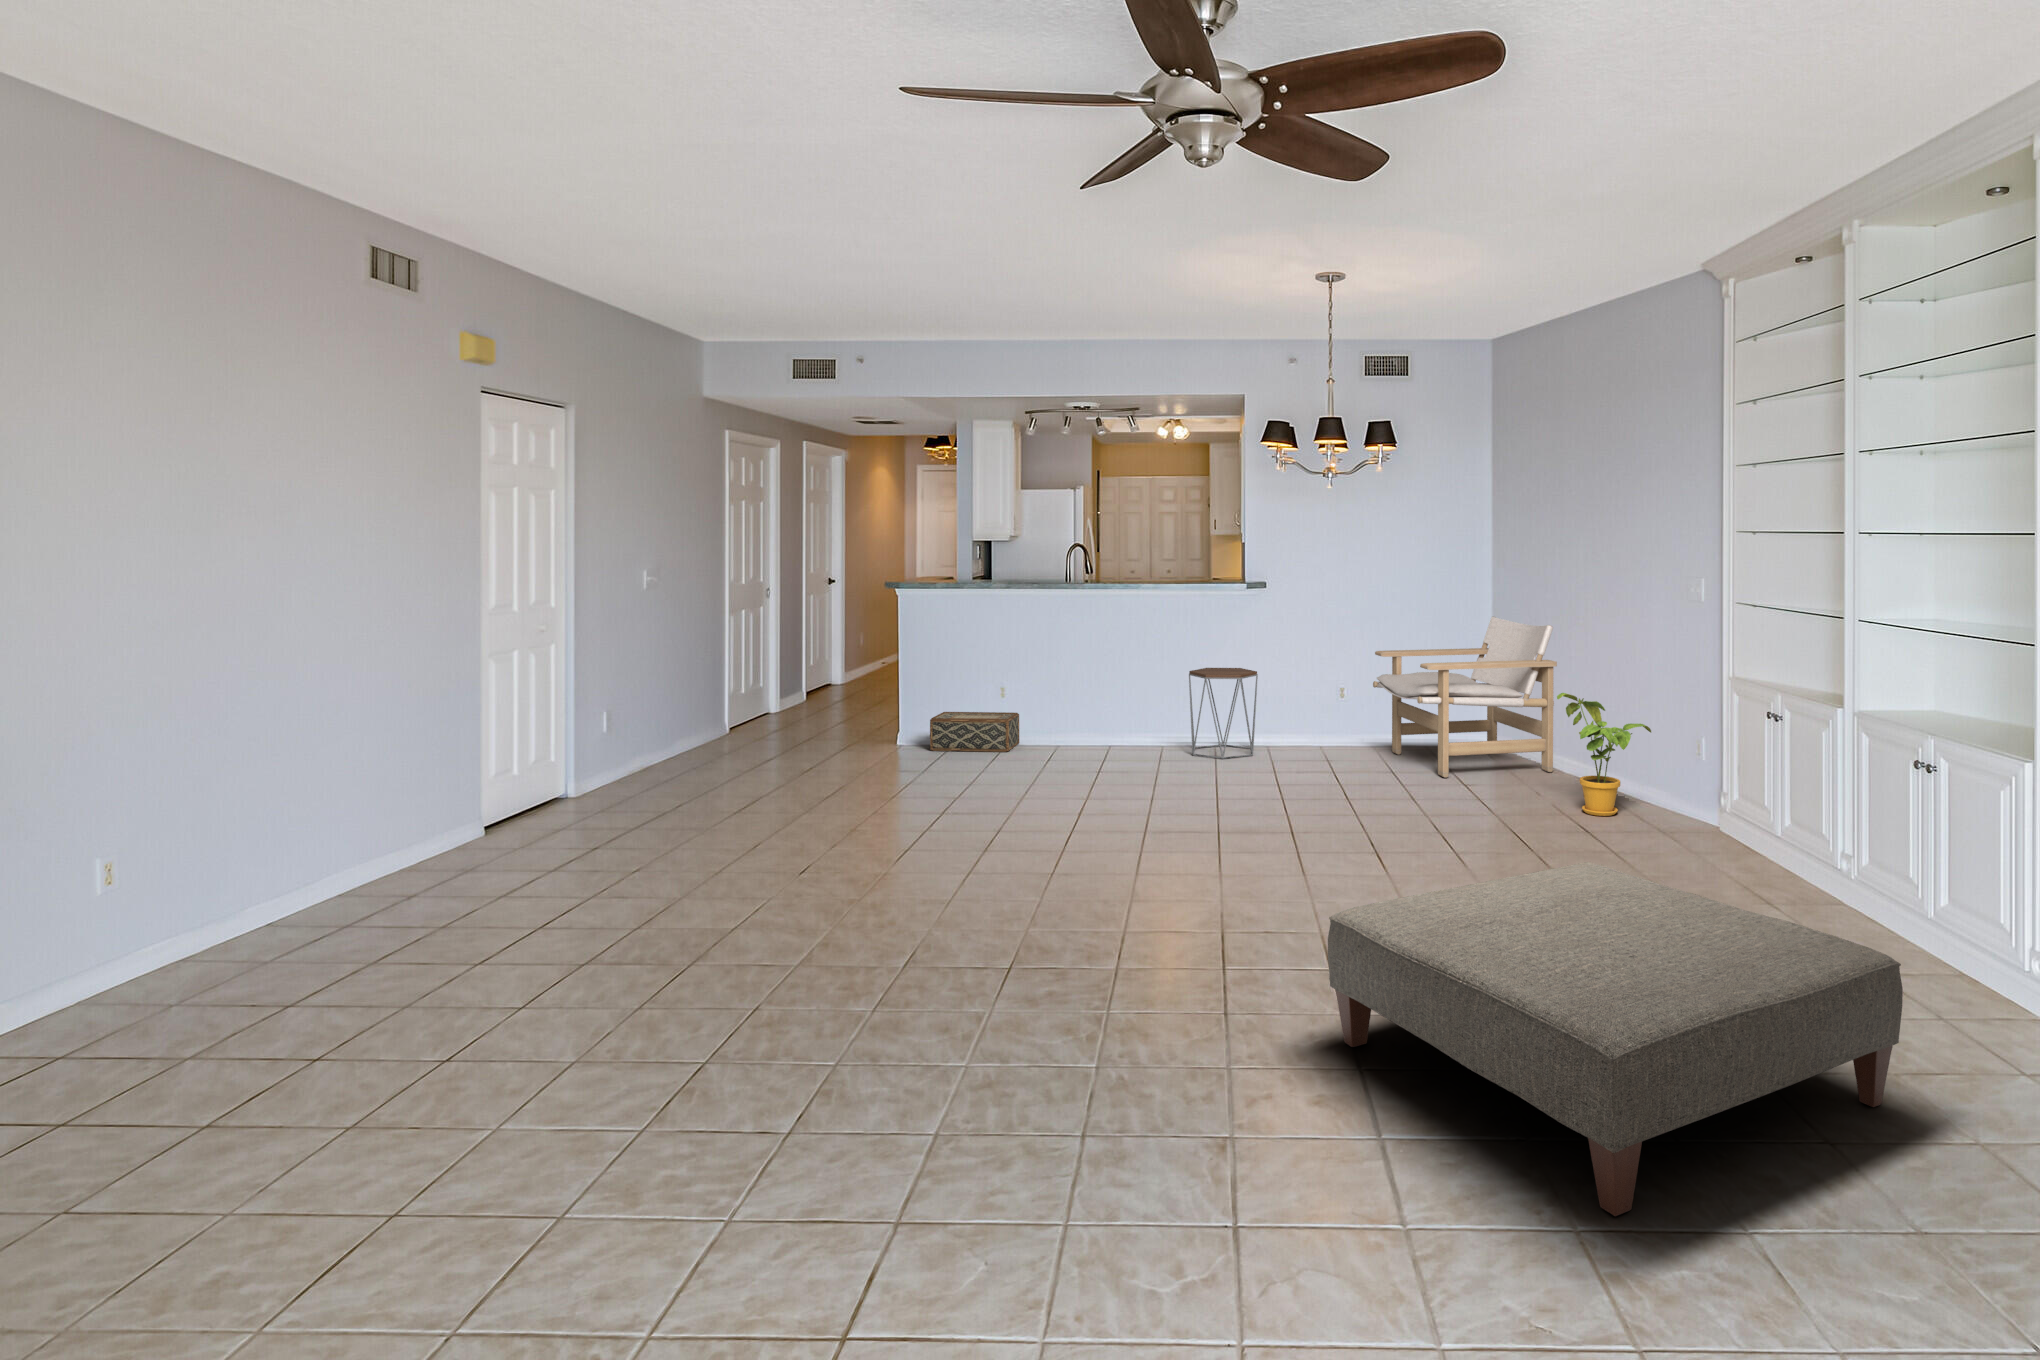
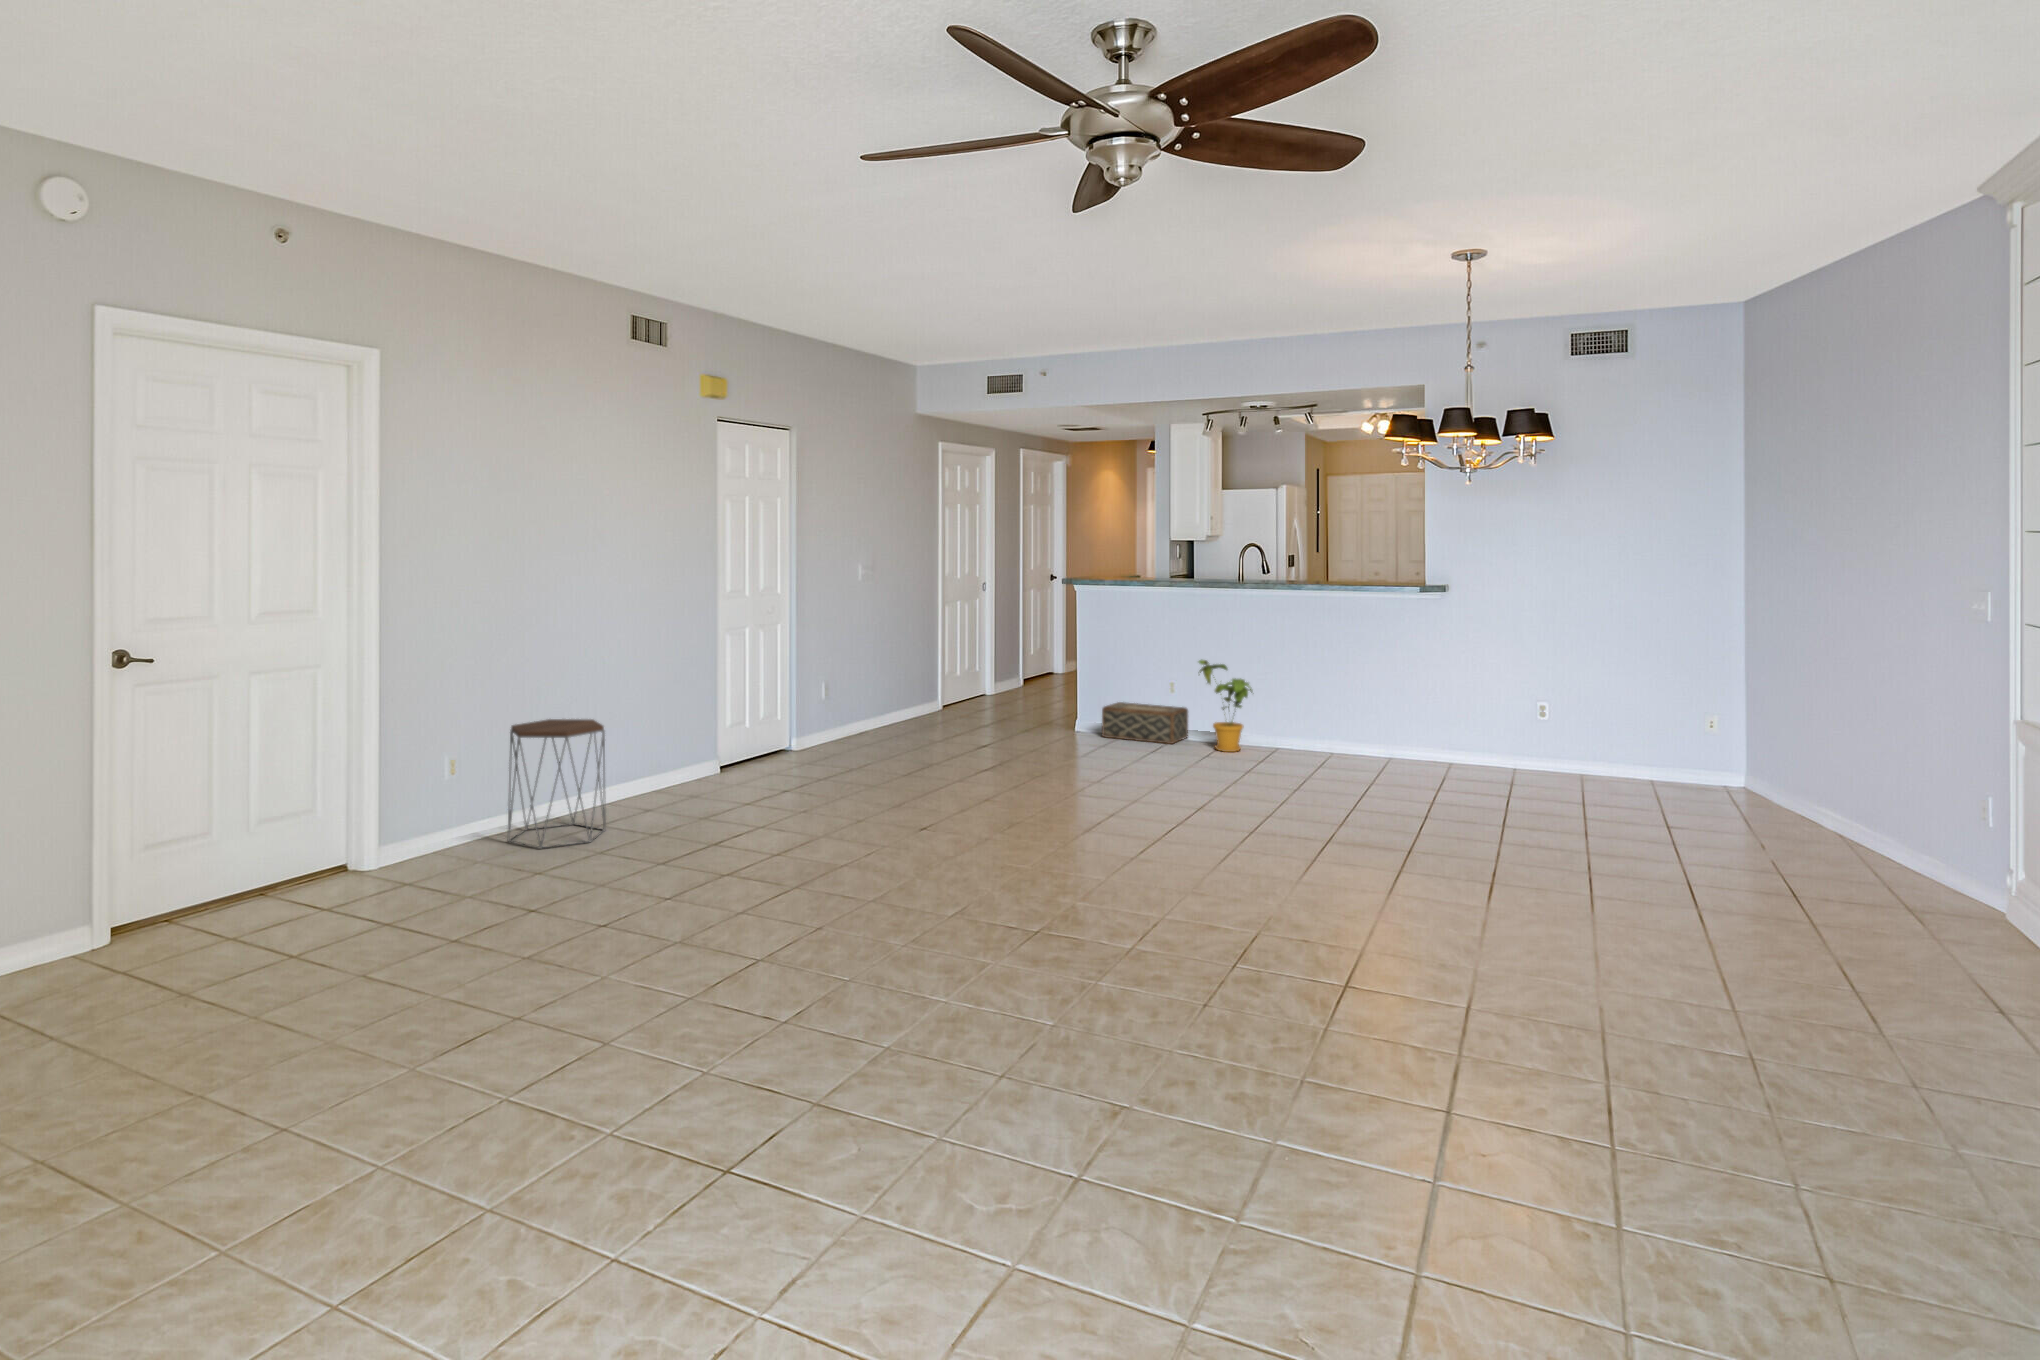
lounge chair: present [1373,617,1557,778] -> none [1571,633,1808,822]
side table: present [1189,668,1258,759] -> present [508,719,606,849]
house plant: present [1557,693,1651,816] -> present [1199,660,1252,752]
ottoman: present [1328,862,1903,1216] -> none [1311,905,2015,1257]

